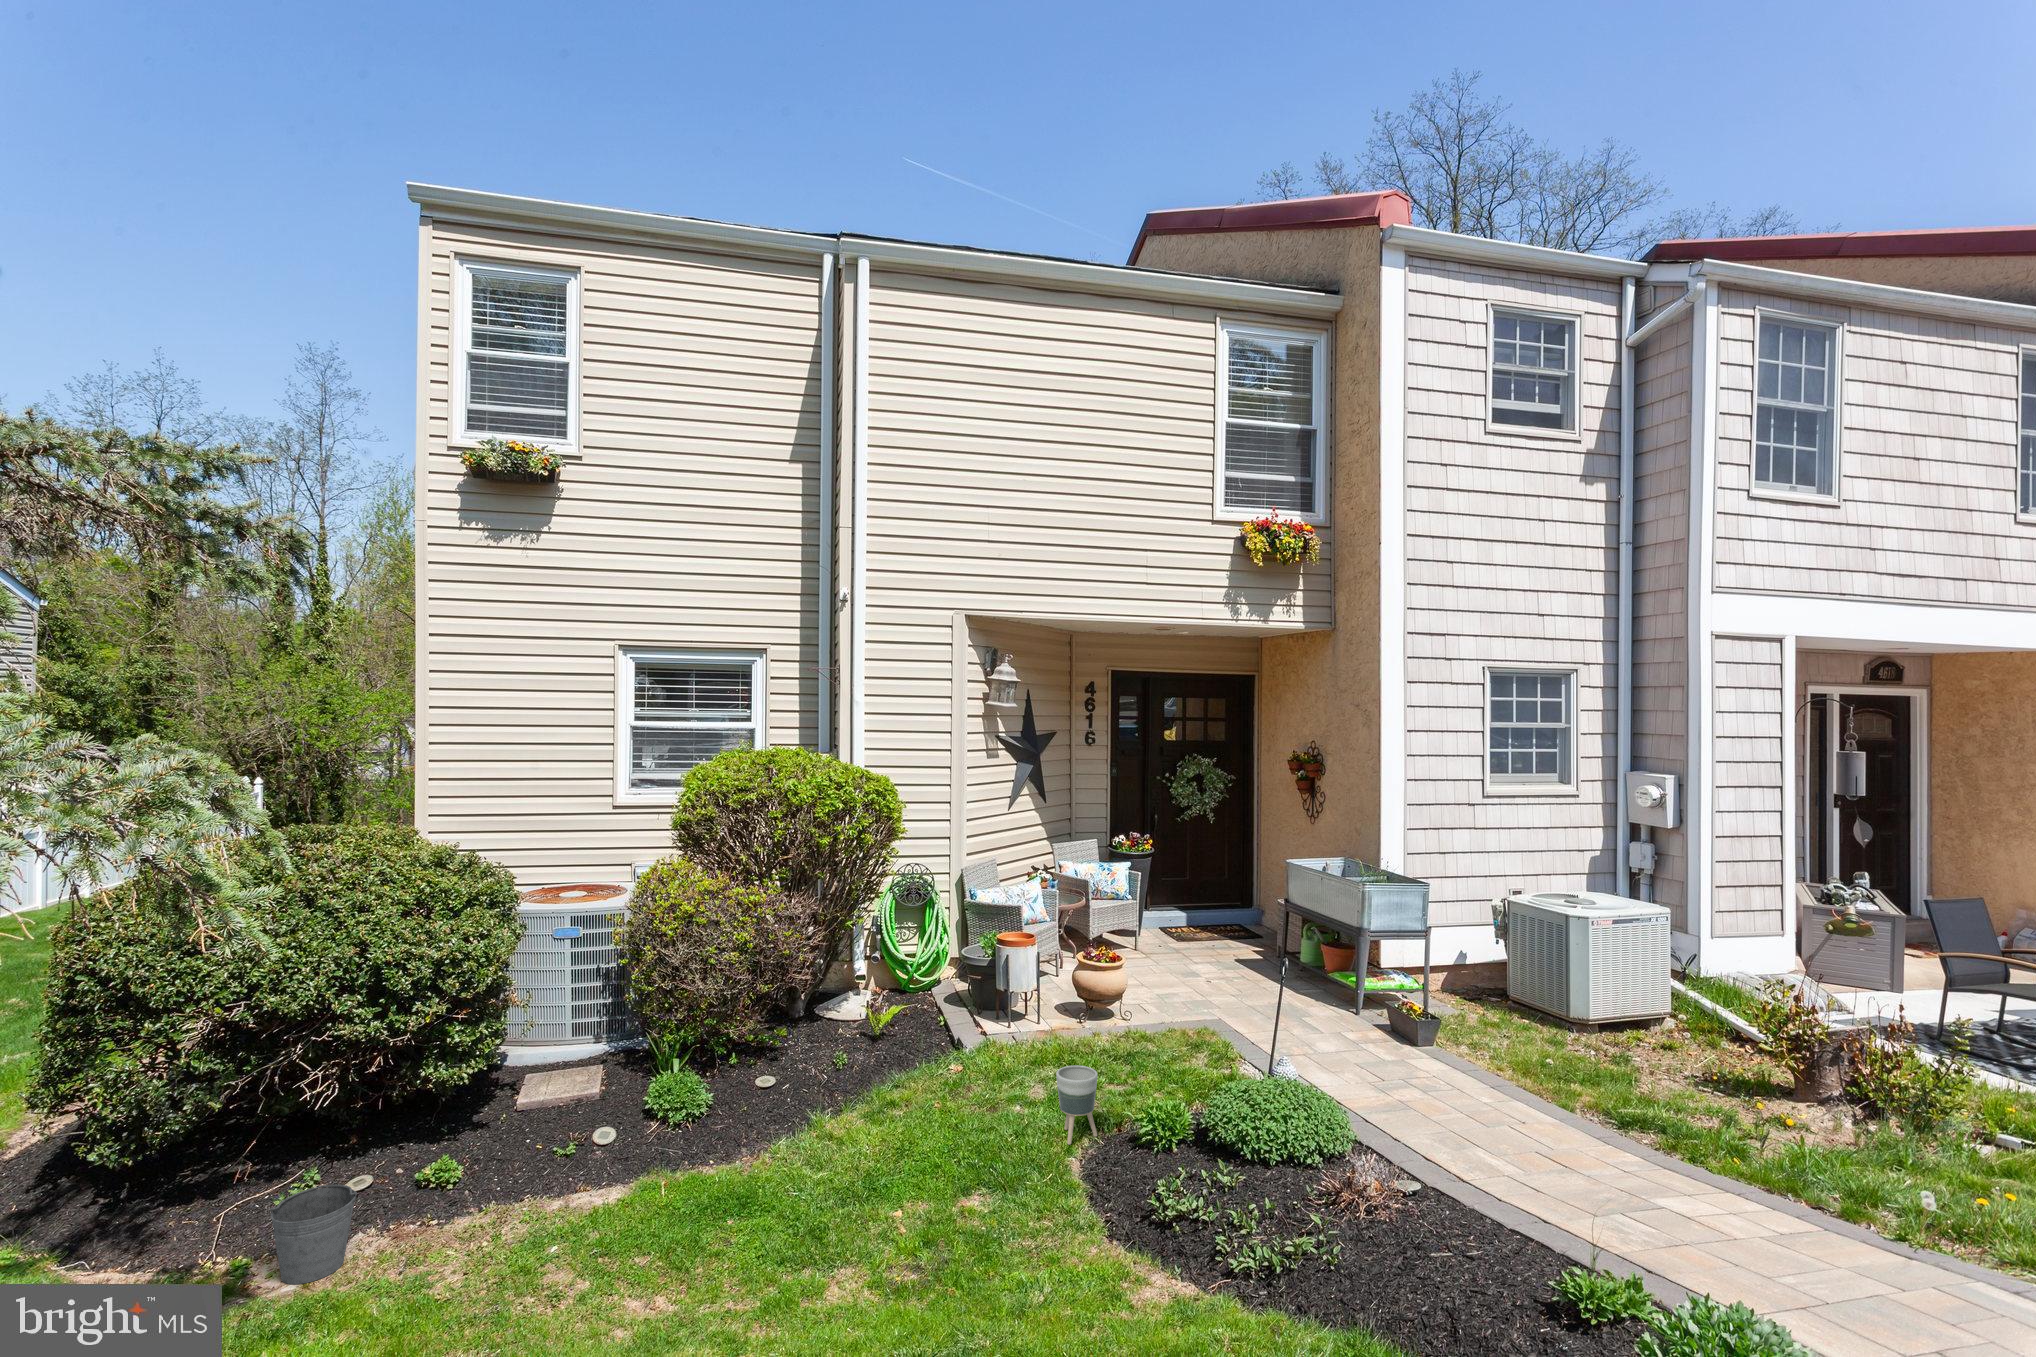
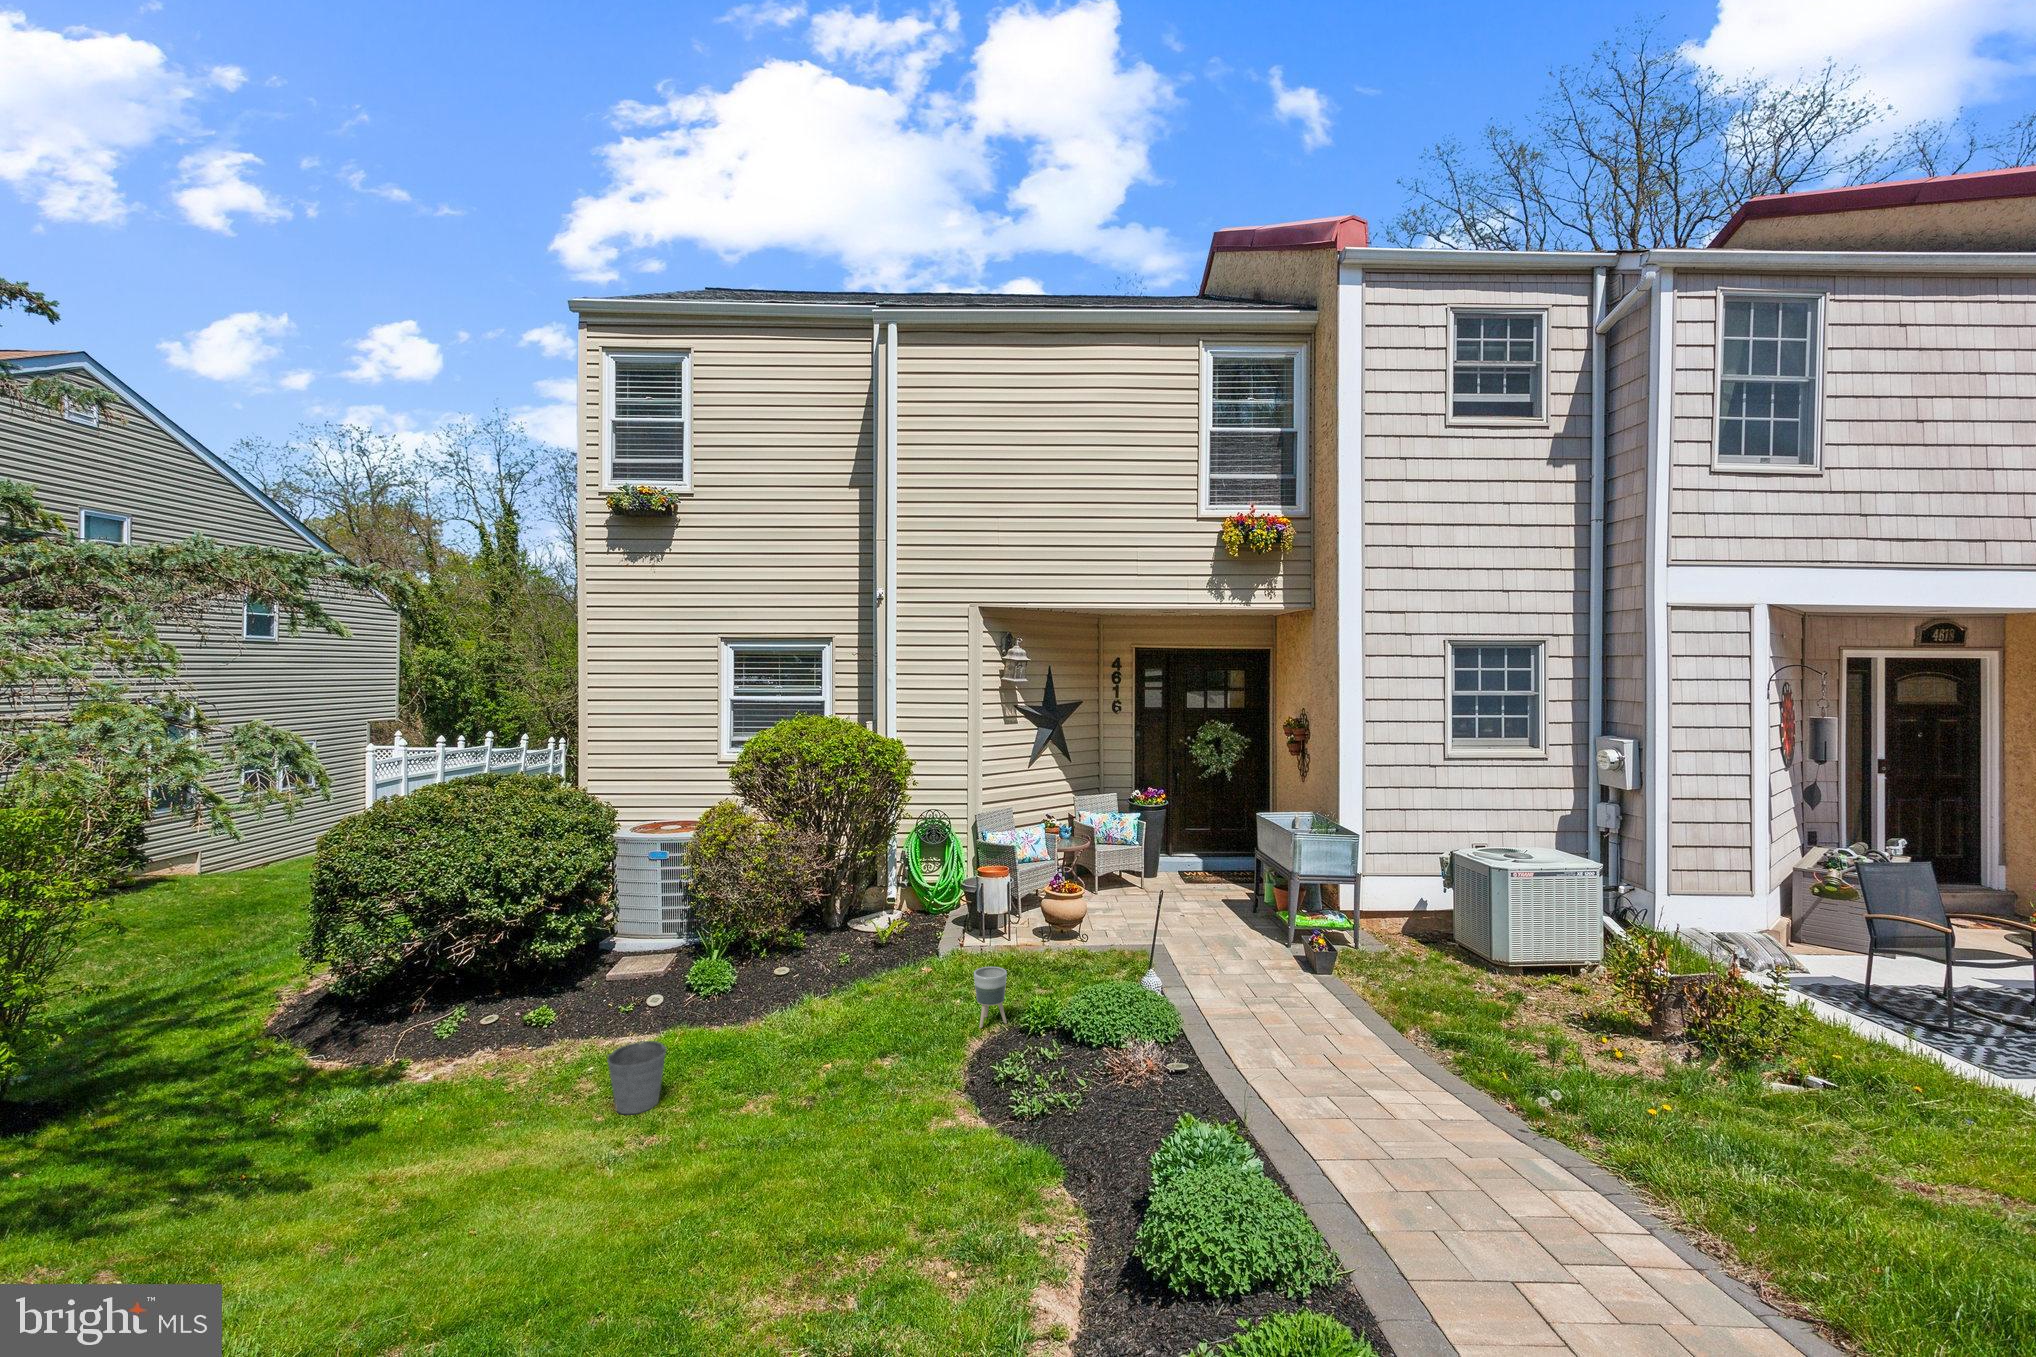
bucket: present [270,1185,357,1284] -> present [607,1041,666,1114]

